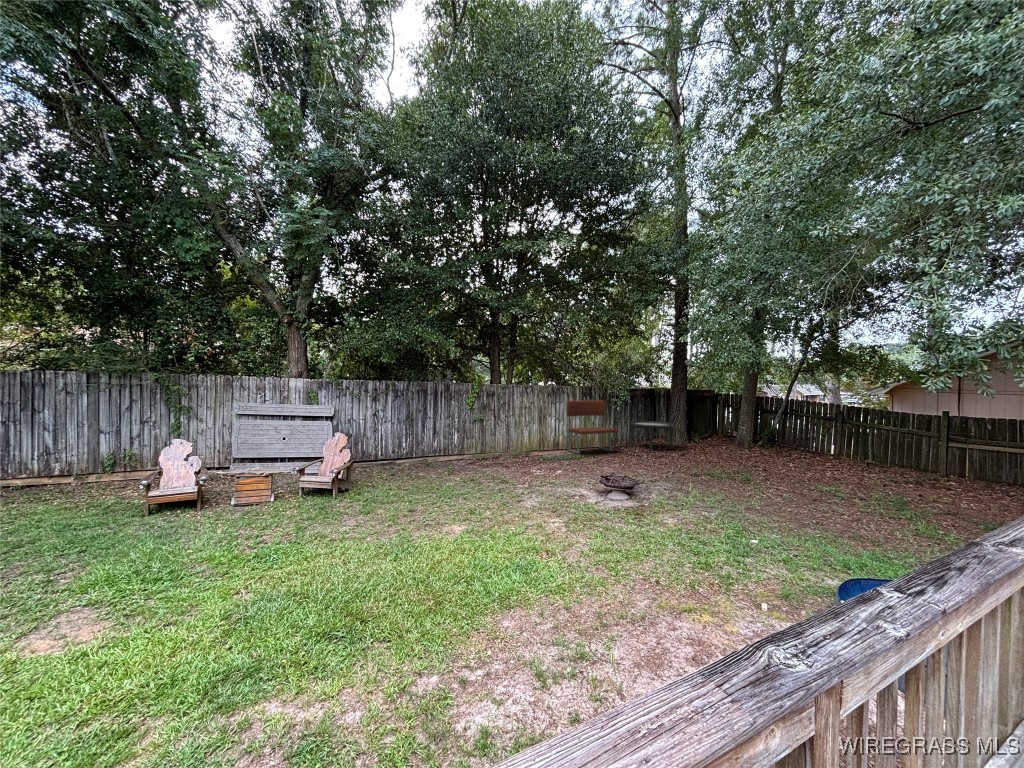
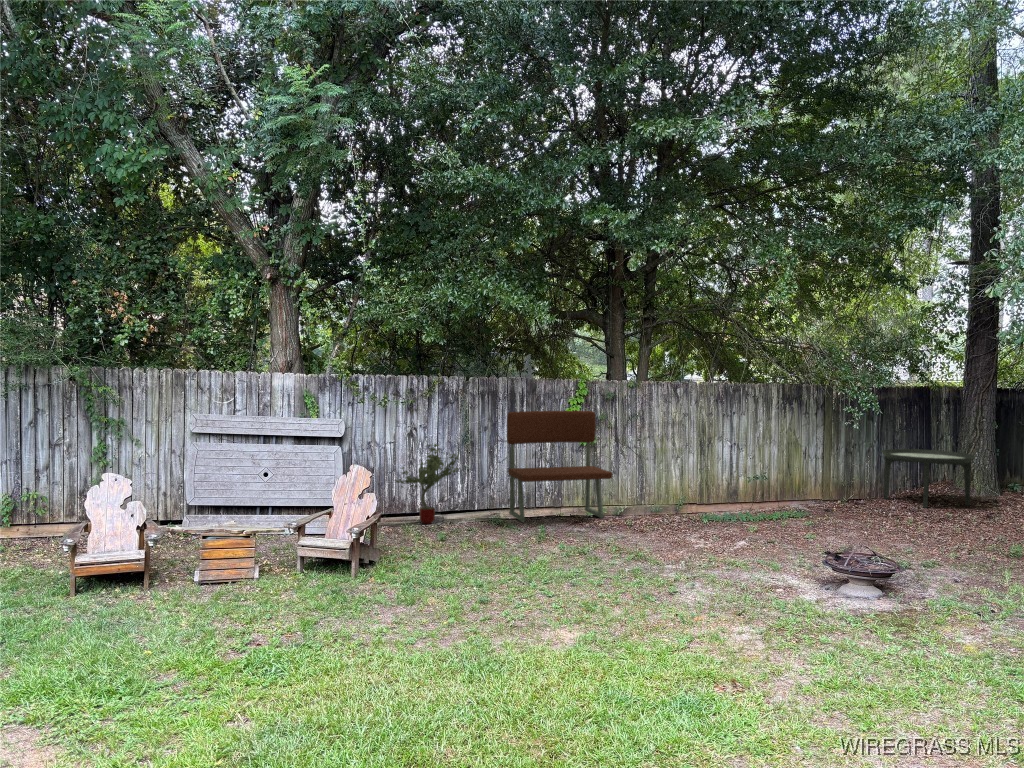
bench: present [567,400,619,454] -> present [507,411,612,522]
potted tree: none [366,419,405,465] -> present [396,444,459,524]

